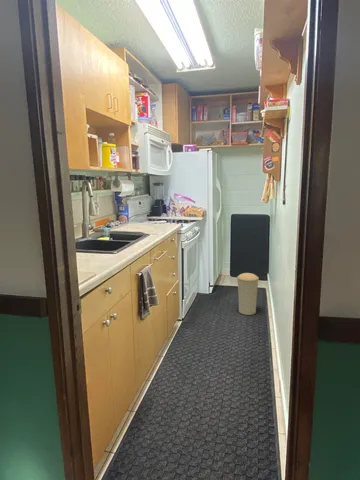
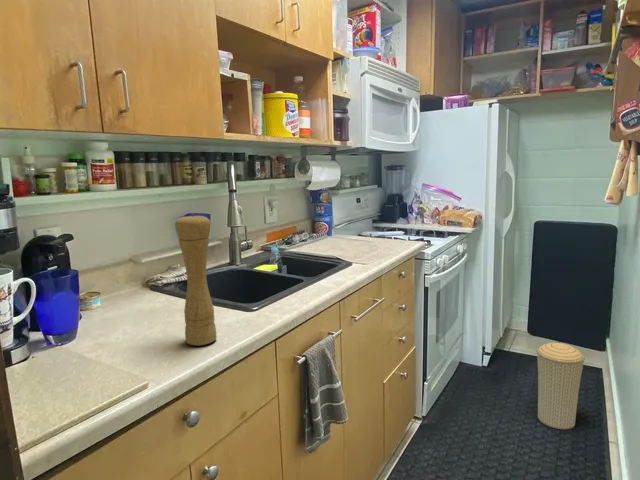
pepper mill: none [91,203,109,263] -> present [175,214,217,345]

